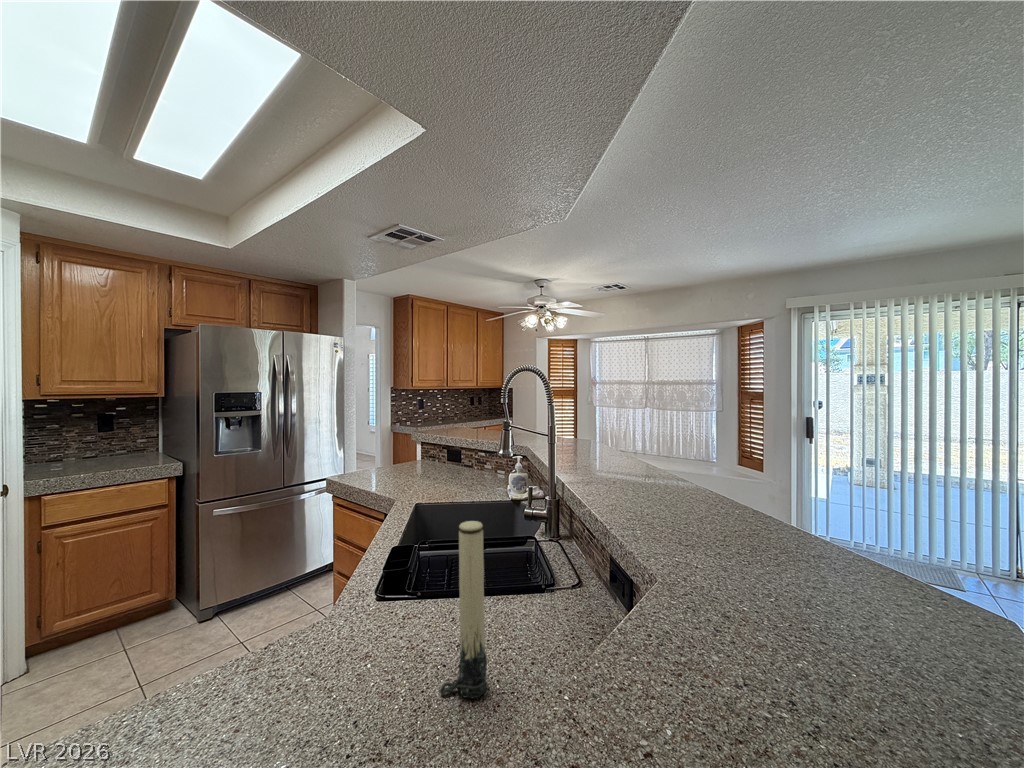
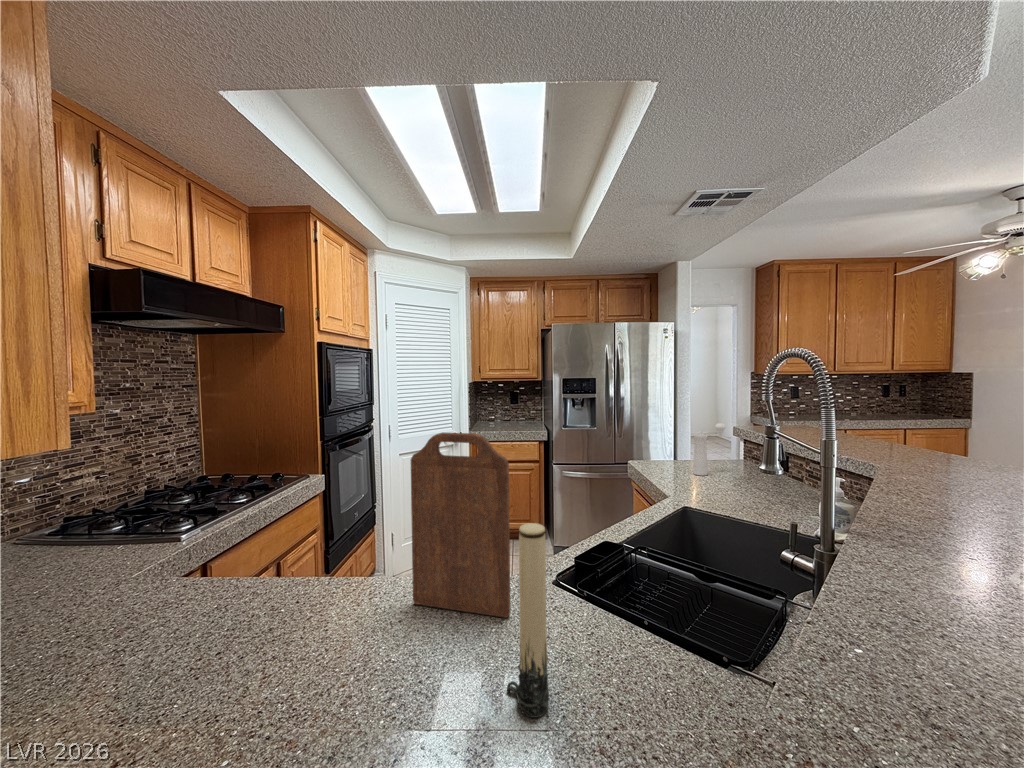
pepper mill: none [396,430,420,478] -> present [693,423,726,476]
cutting board: none [229,456,371,703] -> present [411,433,510,618]

